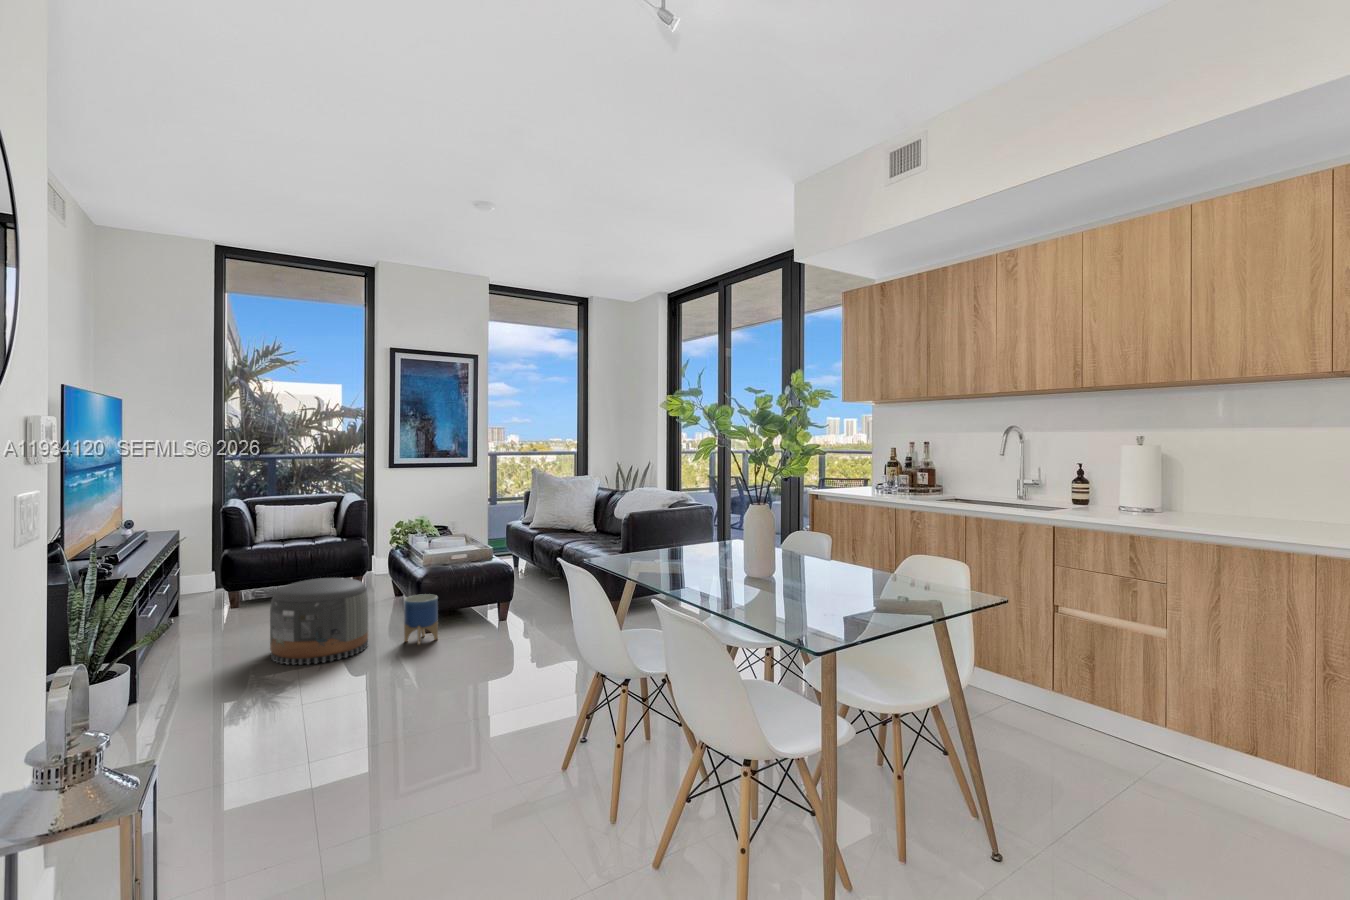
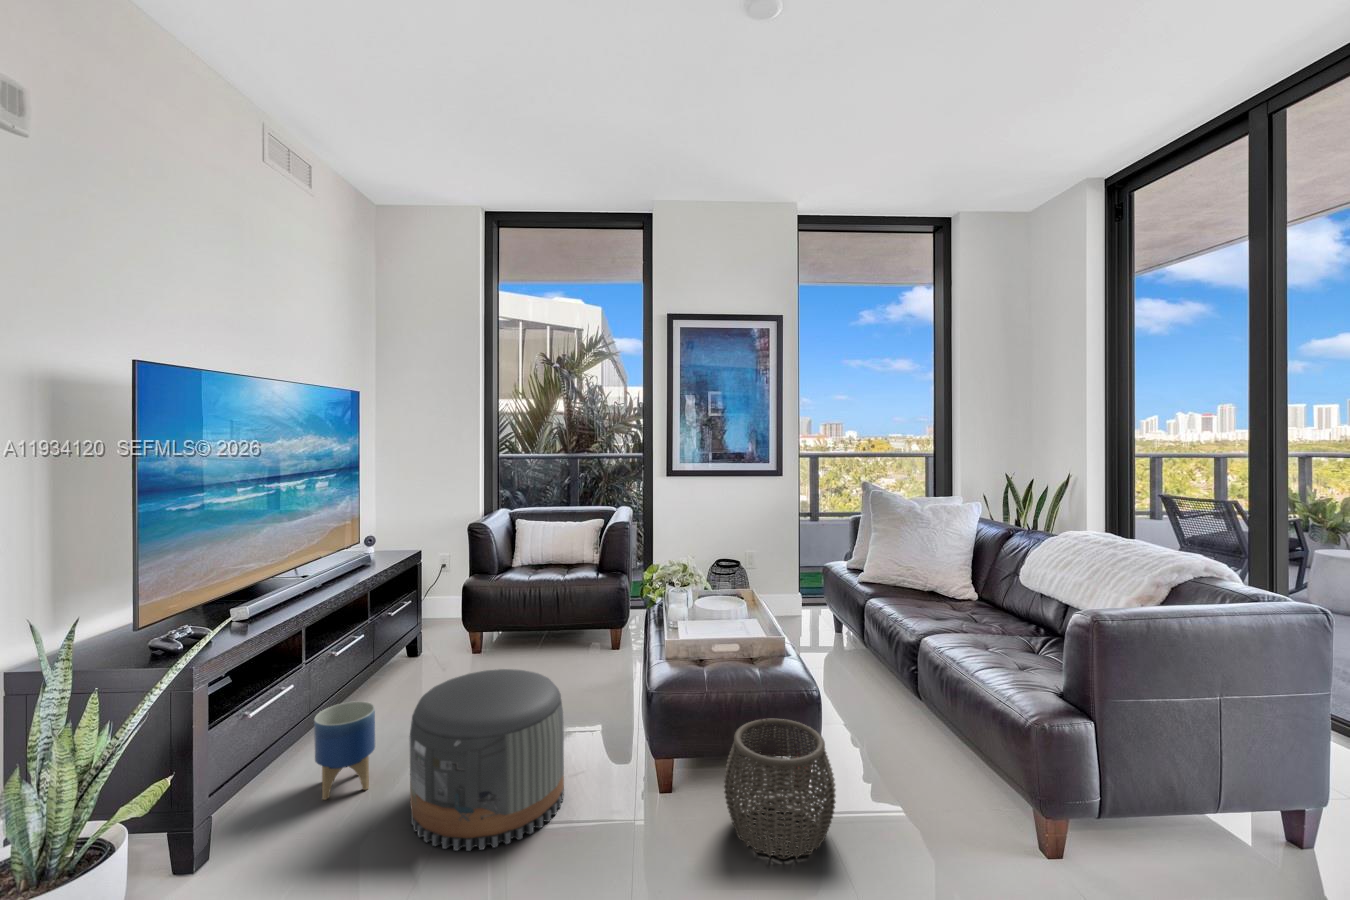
woven basket: none [465,583,522,639] -> present [724,718,836,859]
planter: present [404,594,438,645] -> present [314,701,375,800]

